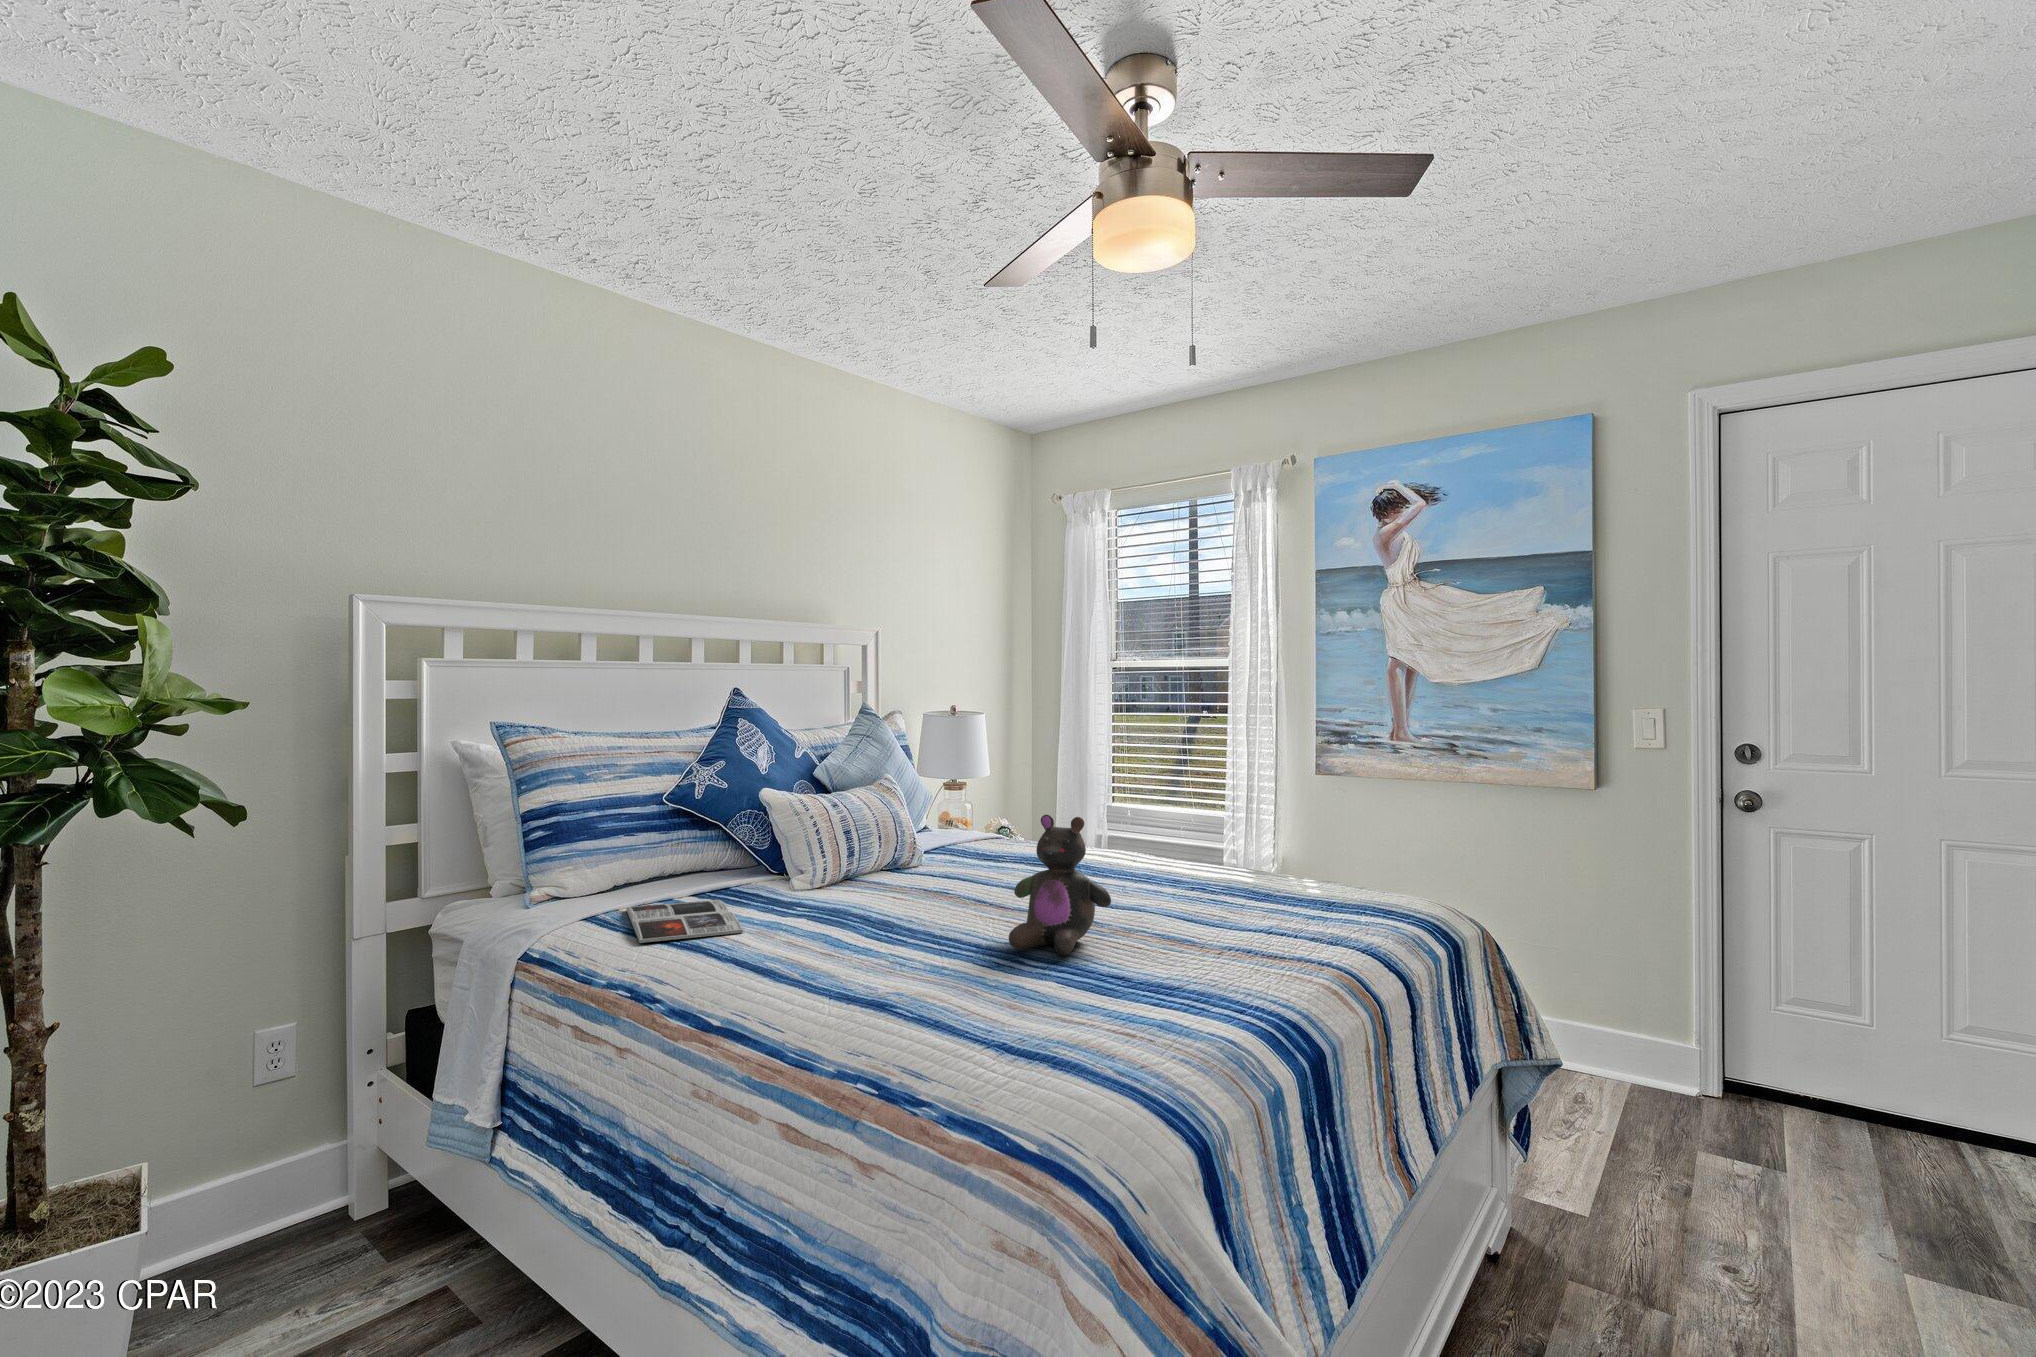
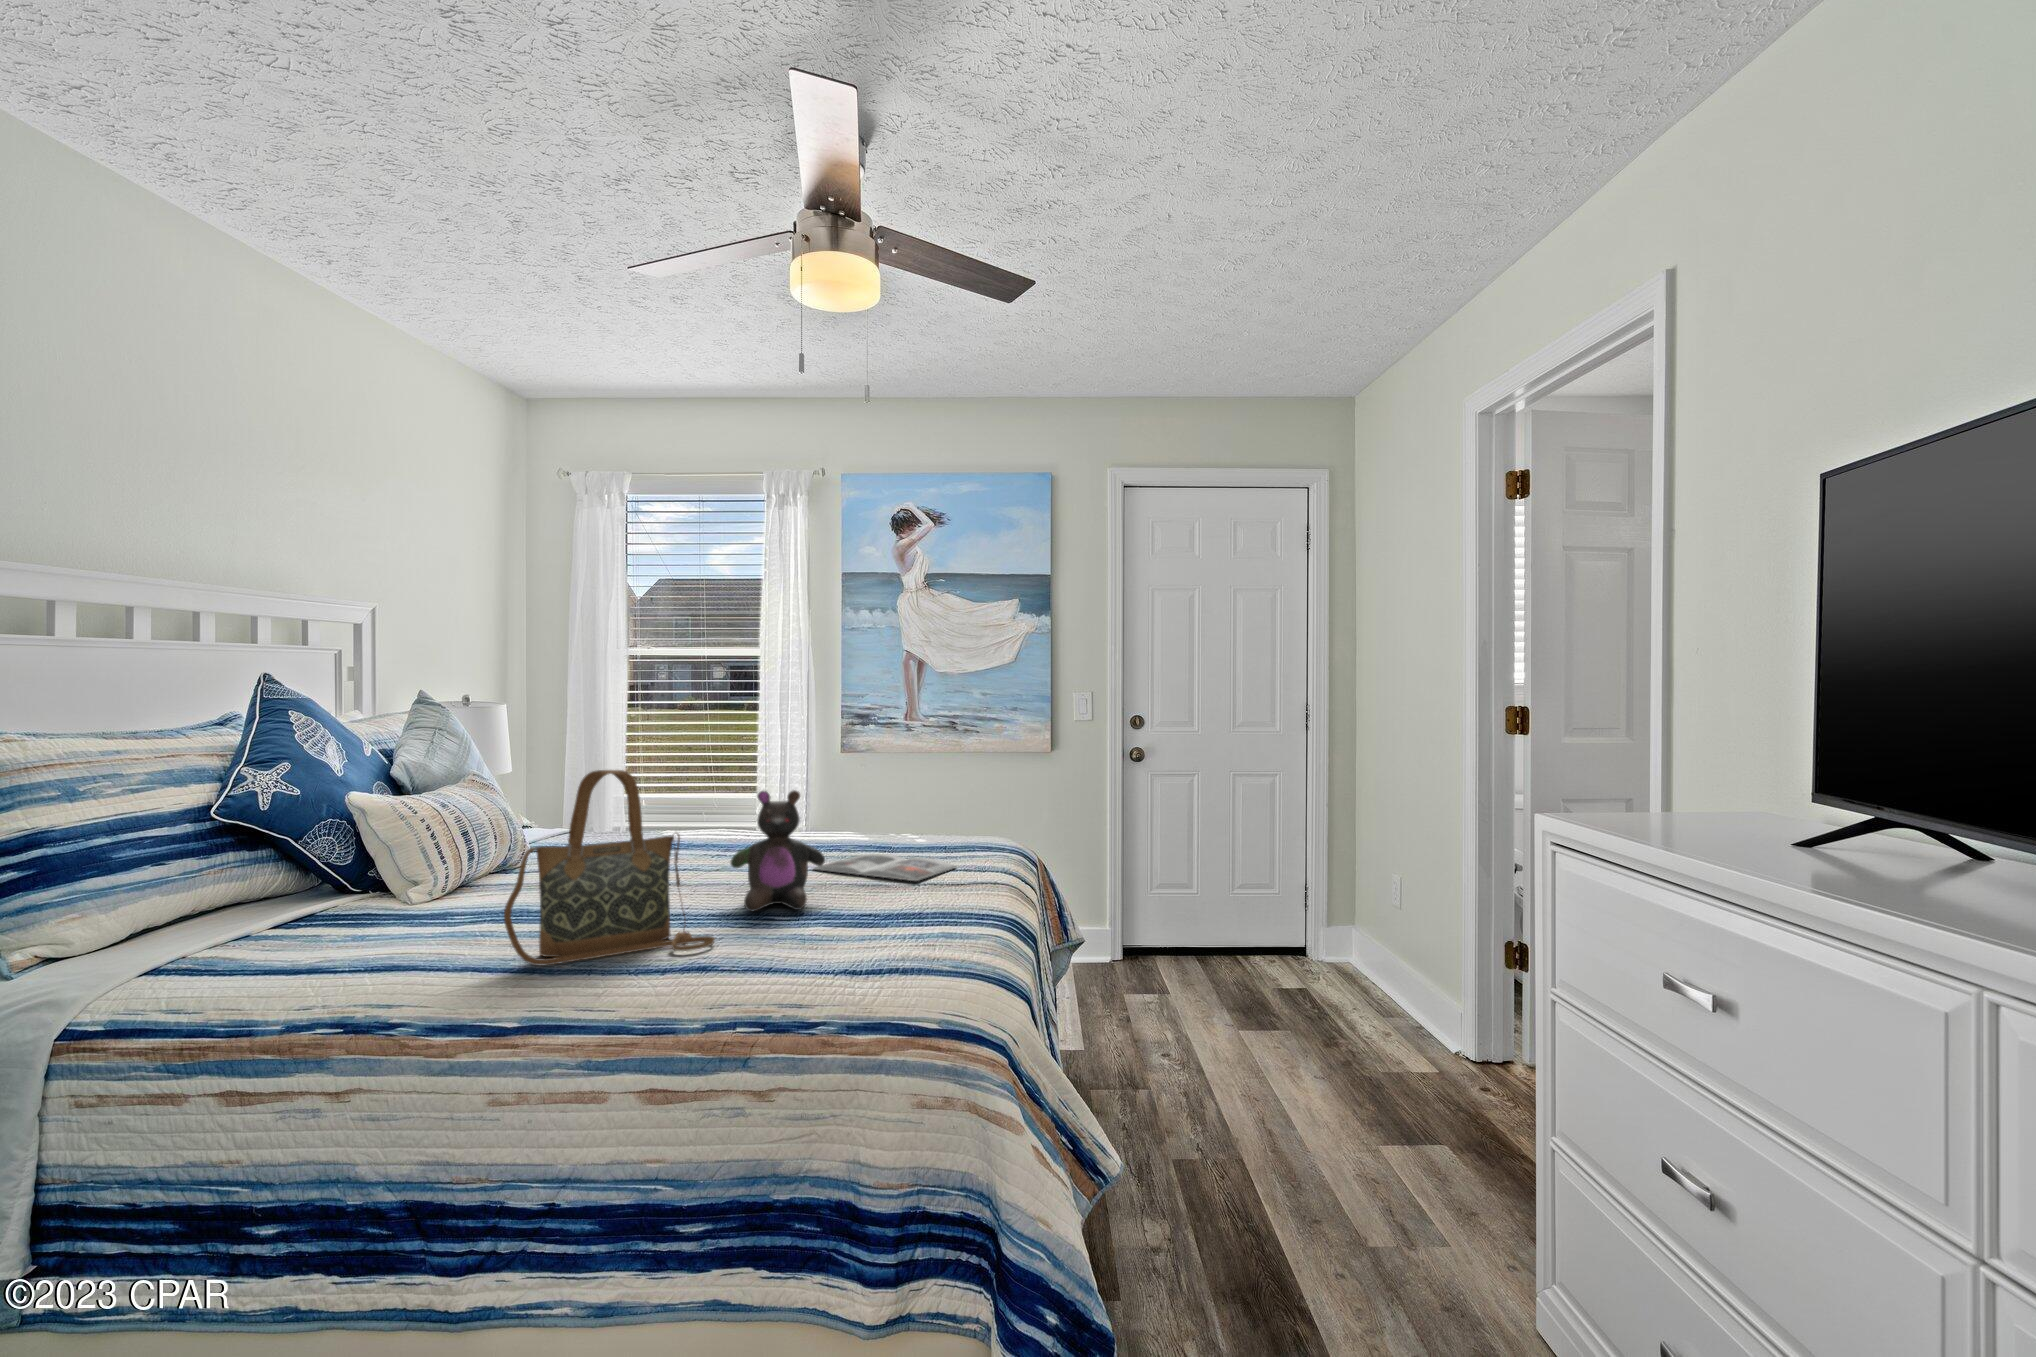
handbag: none [751,782,937,982] -> present [504,770,715,965]
magazine: present [626,900,743,943] -> present [813,854,956,881]

